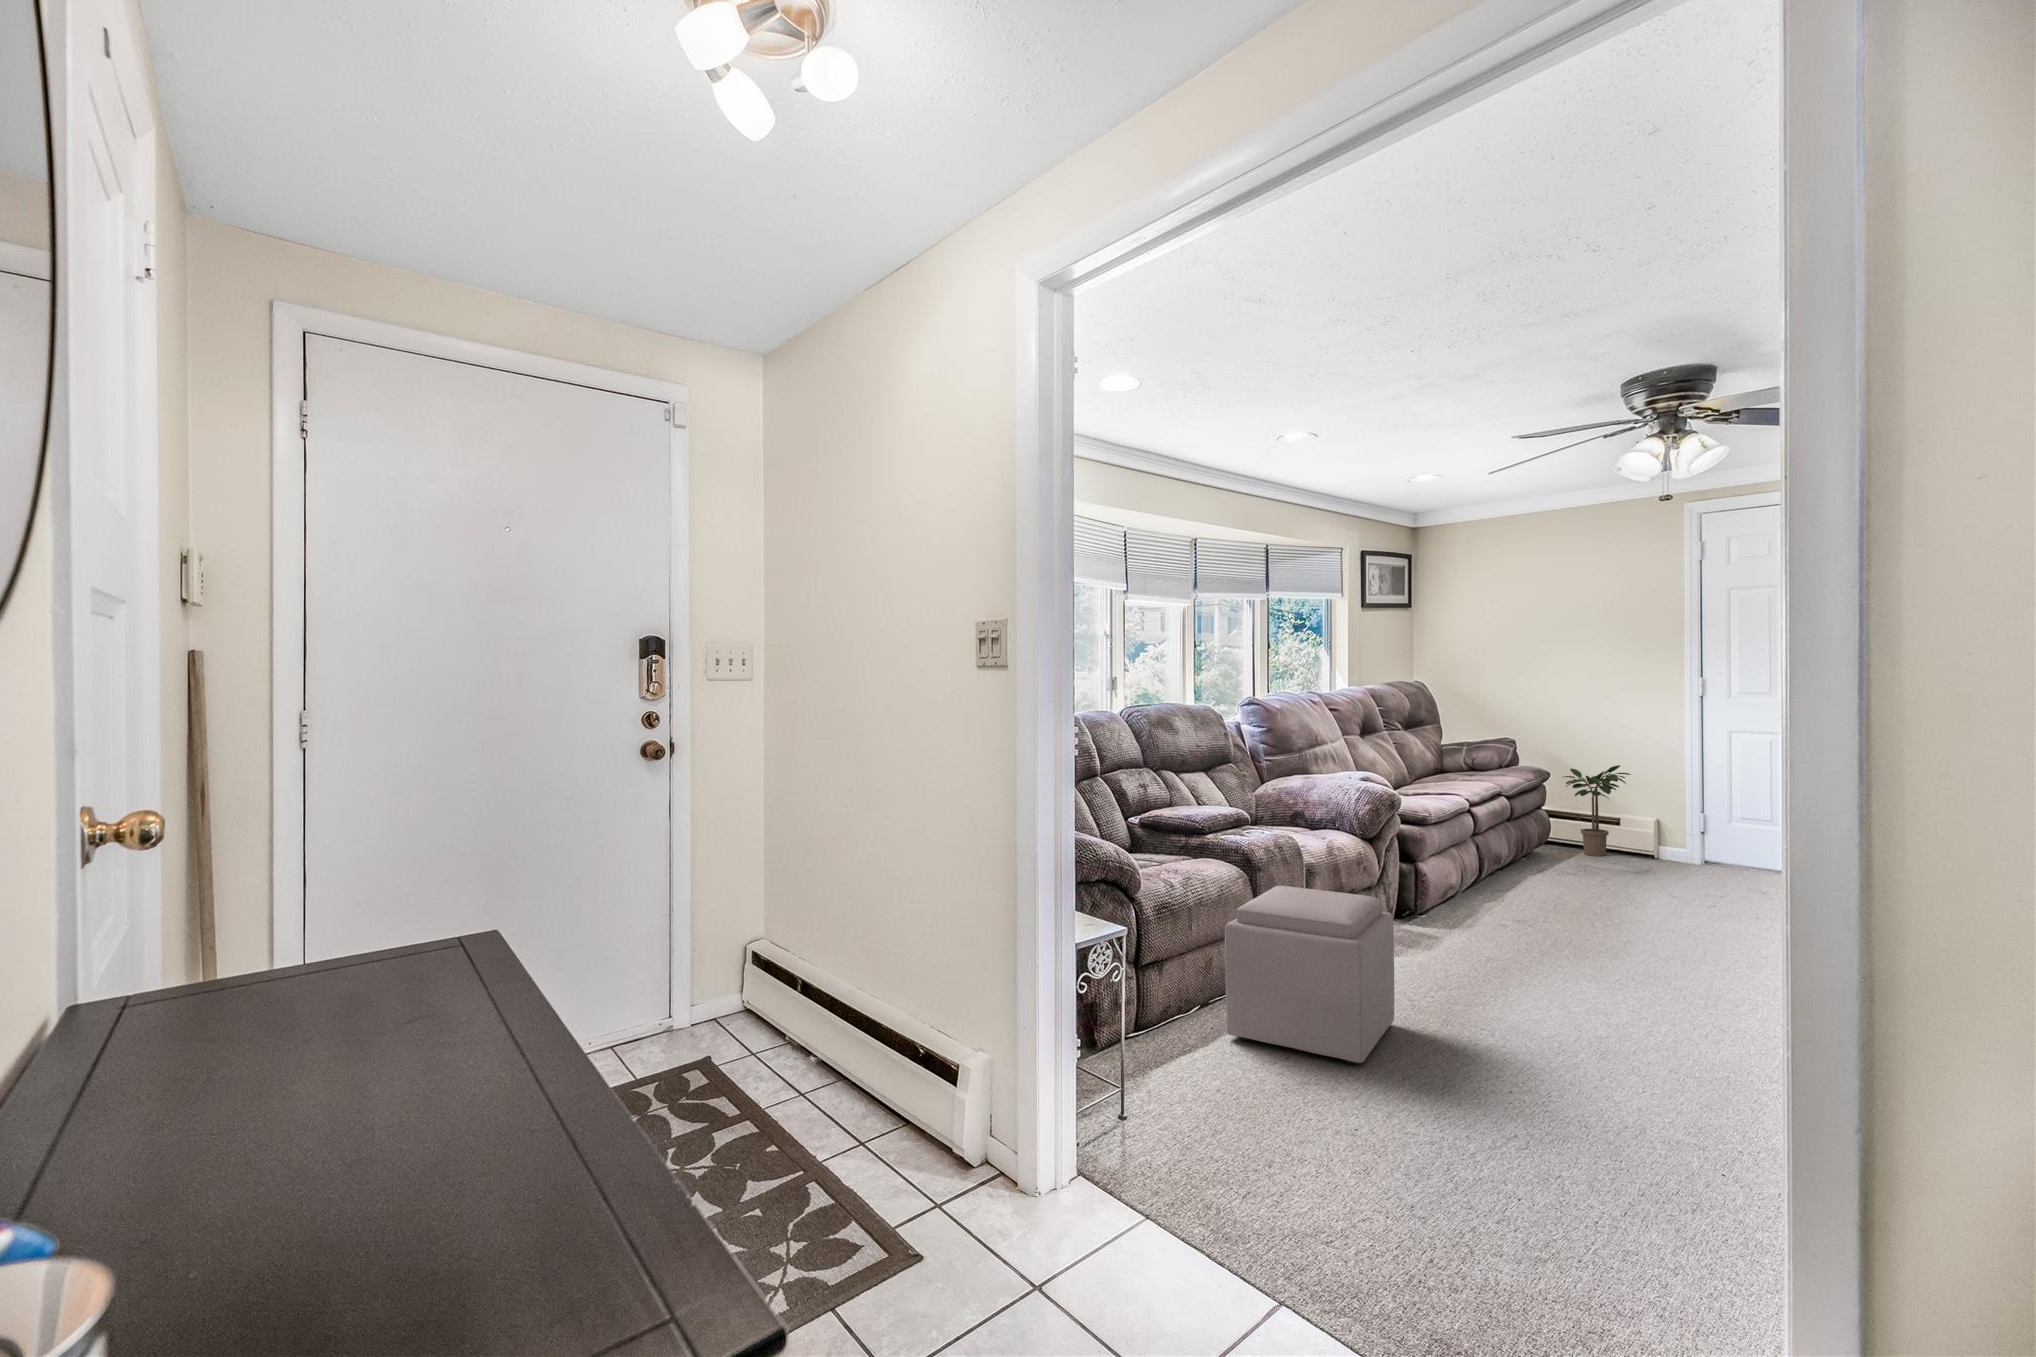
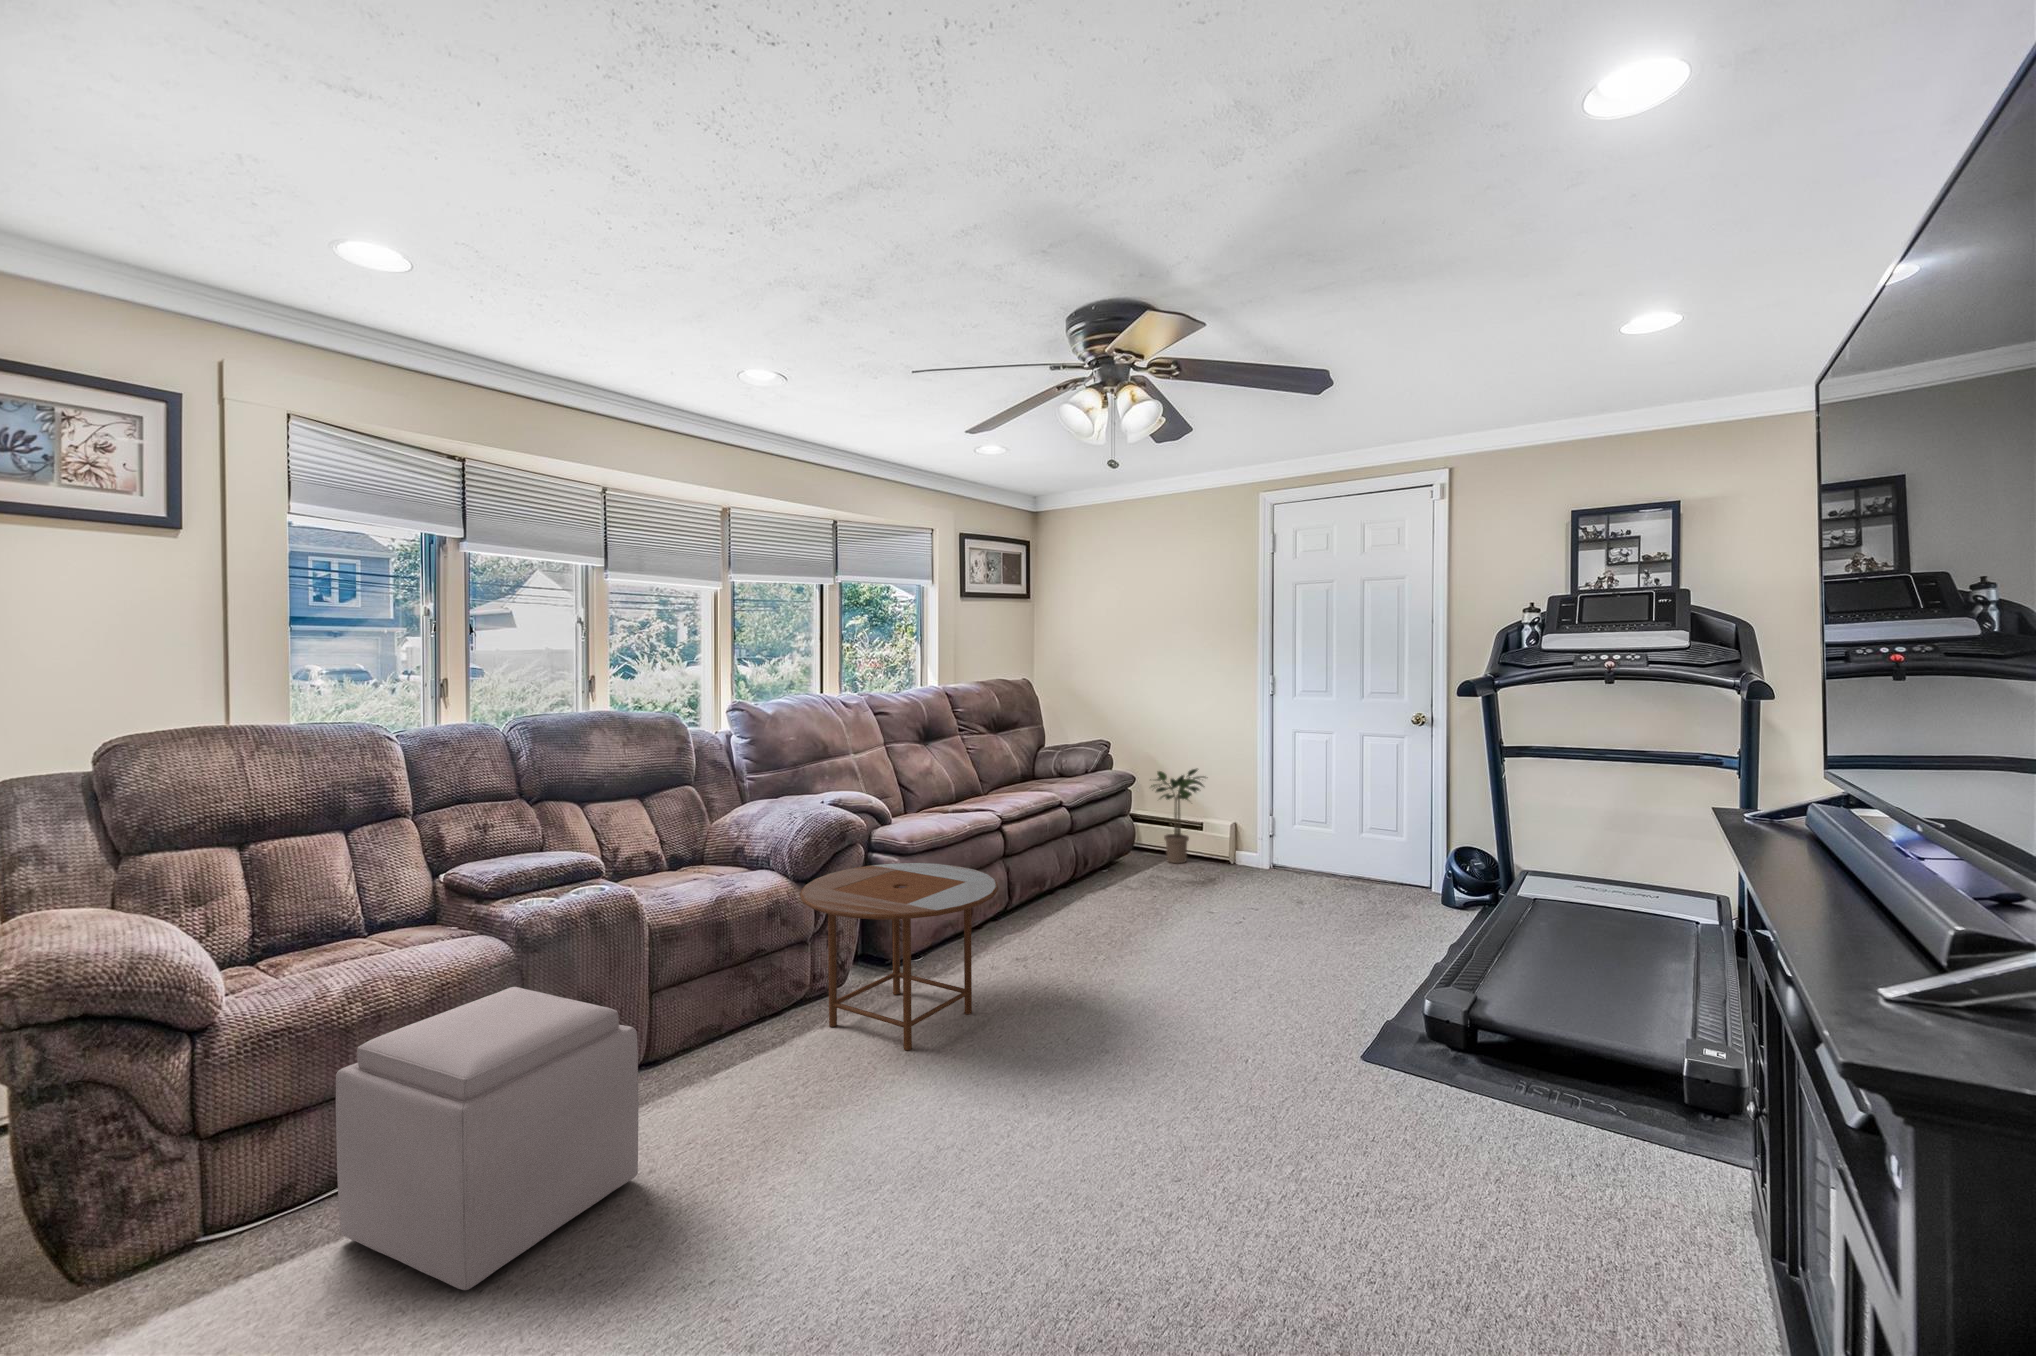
side table: none [1385,828,1565,968] -> present [800,863,999,1050]

